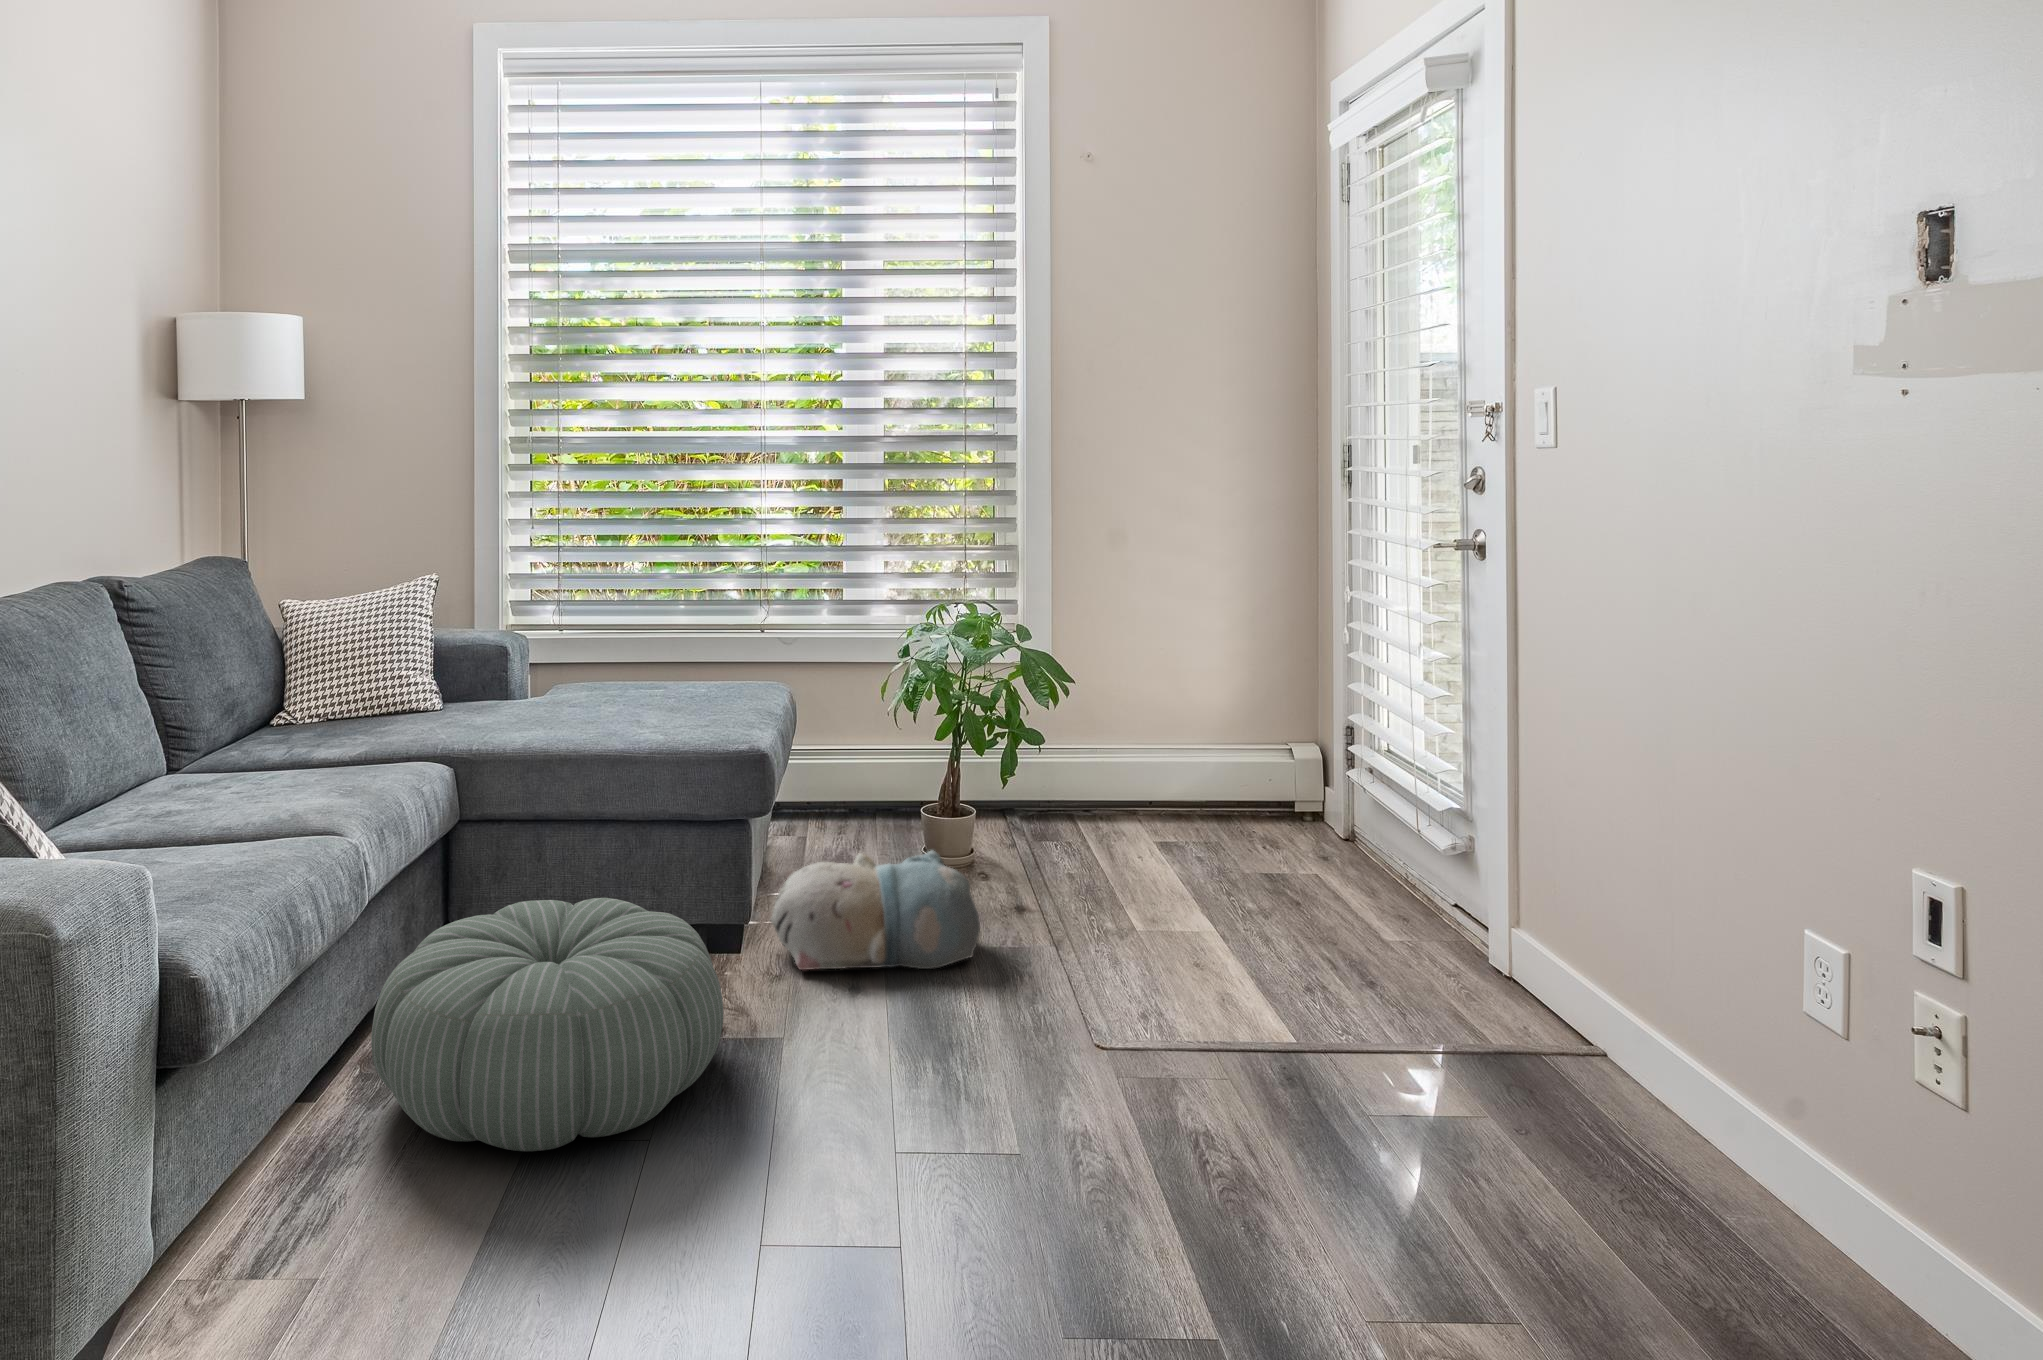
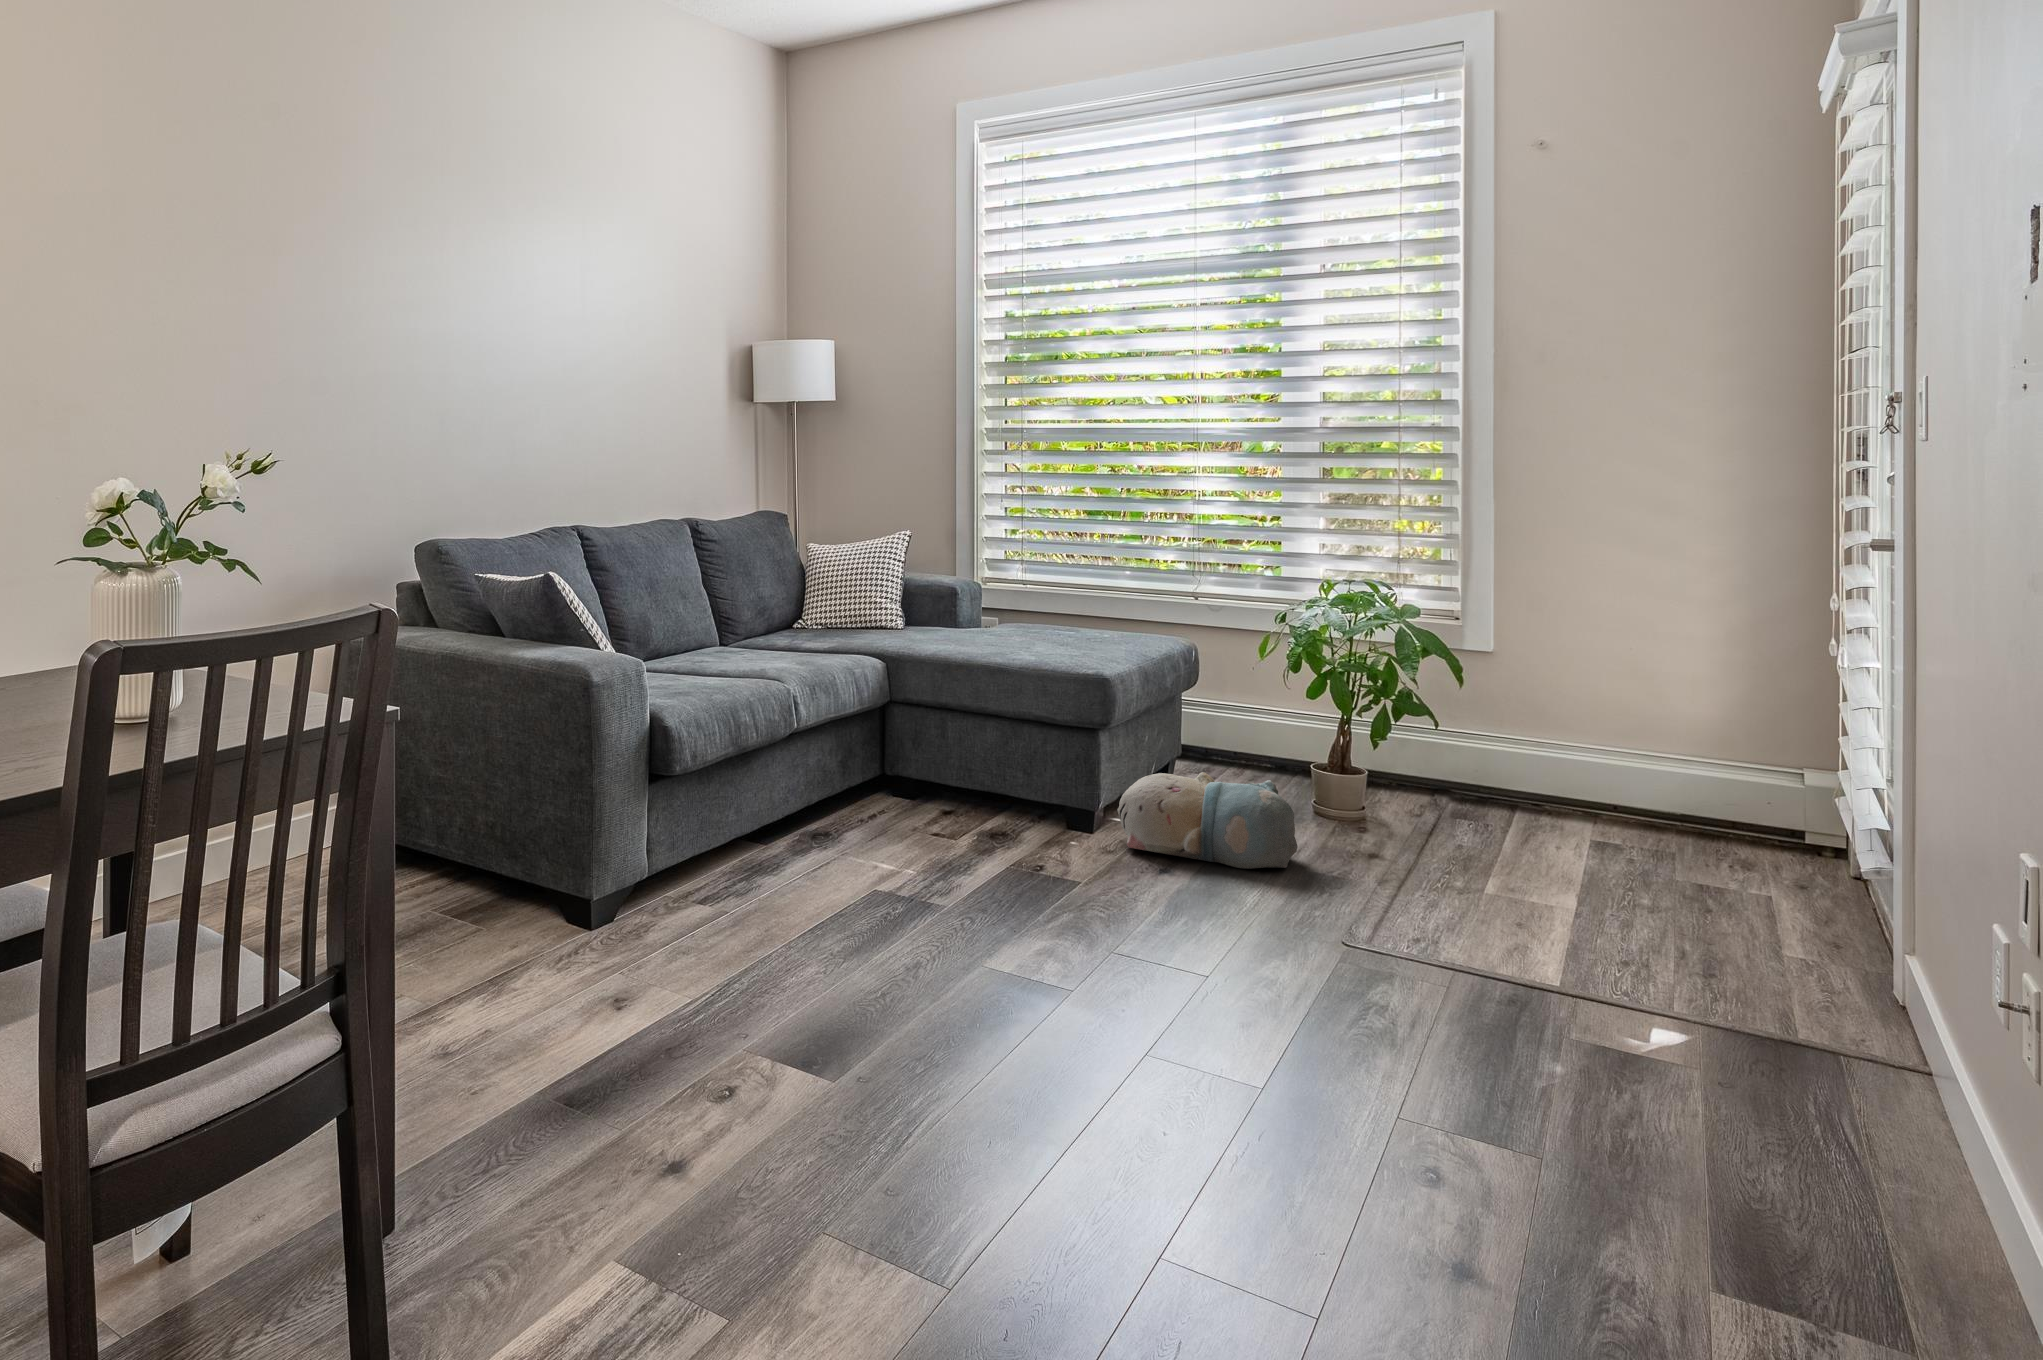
pouf: present [371,898,723,1151] -> none [793,751,1028,893]

